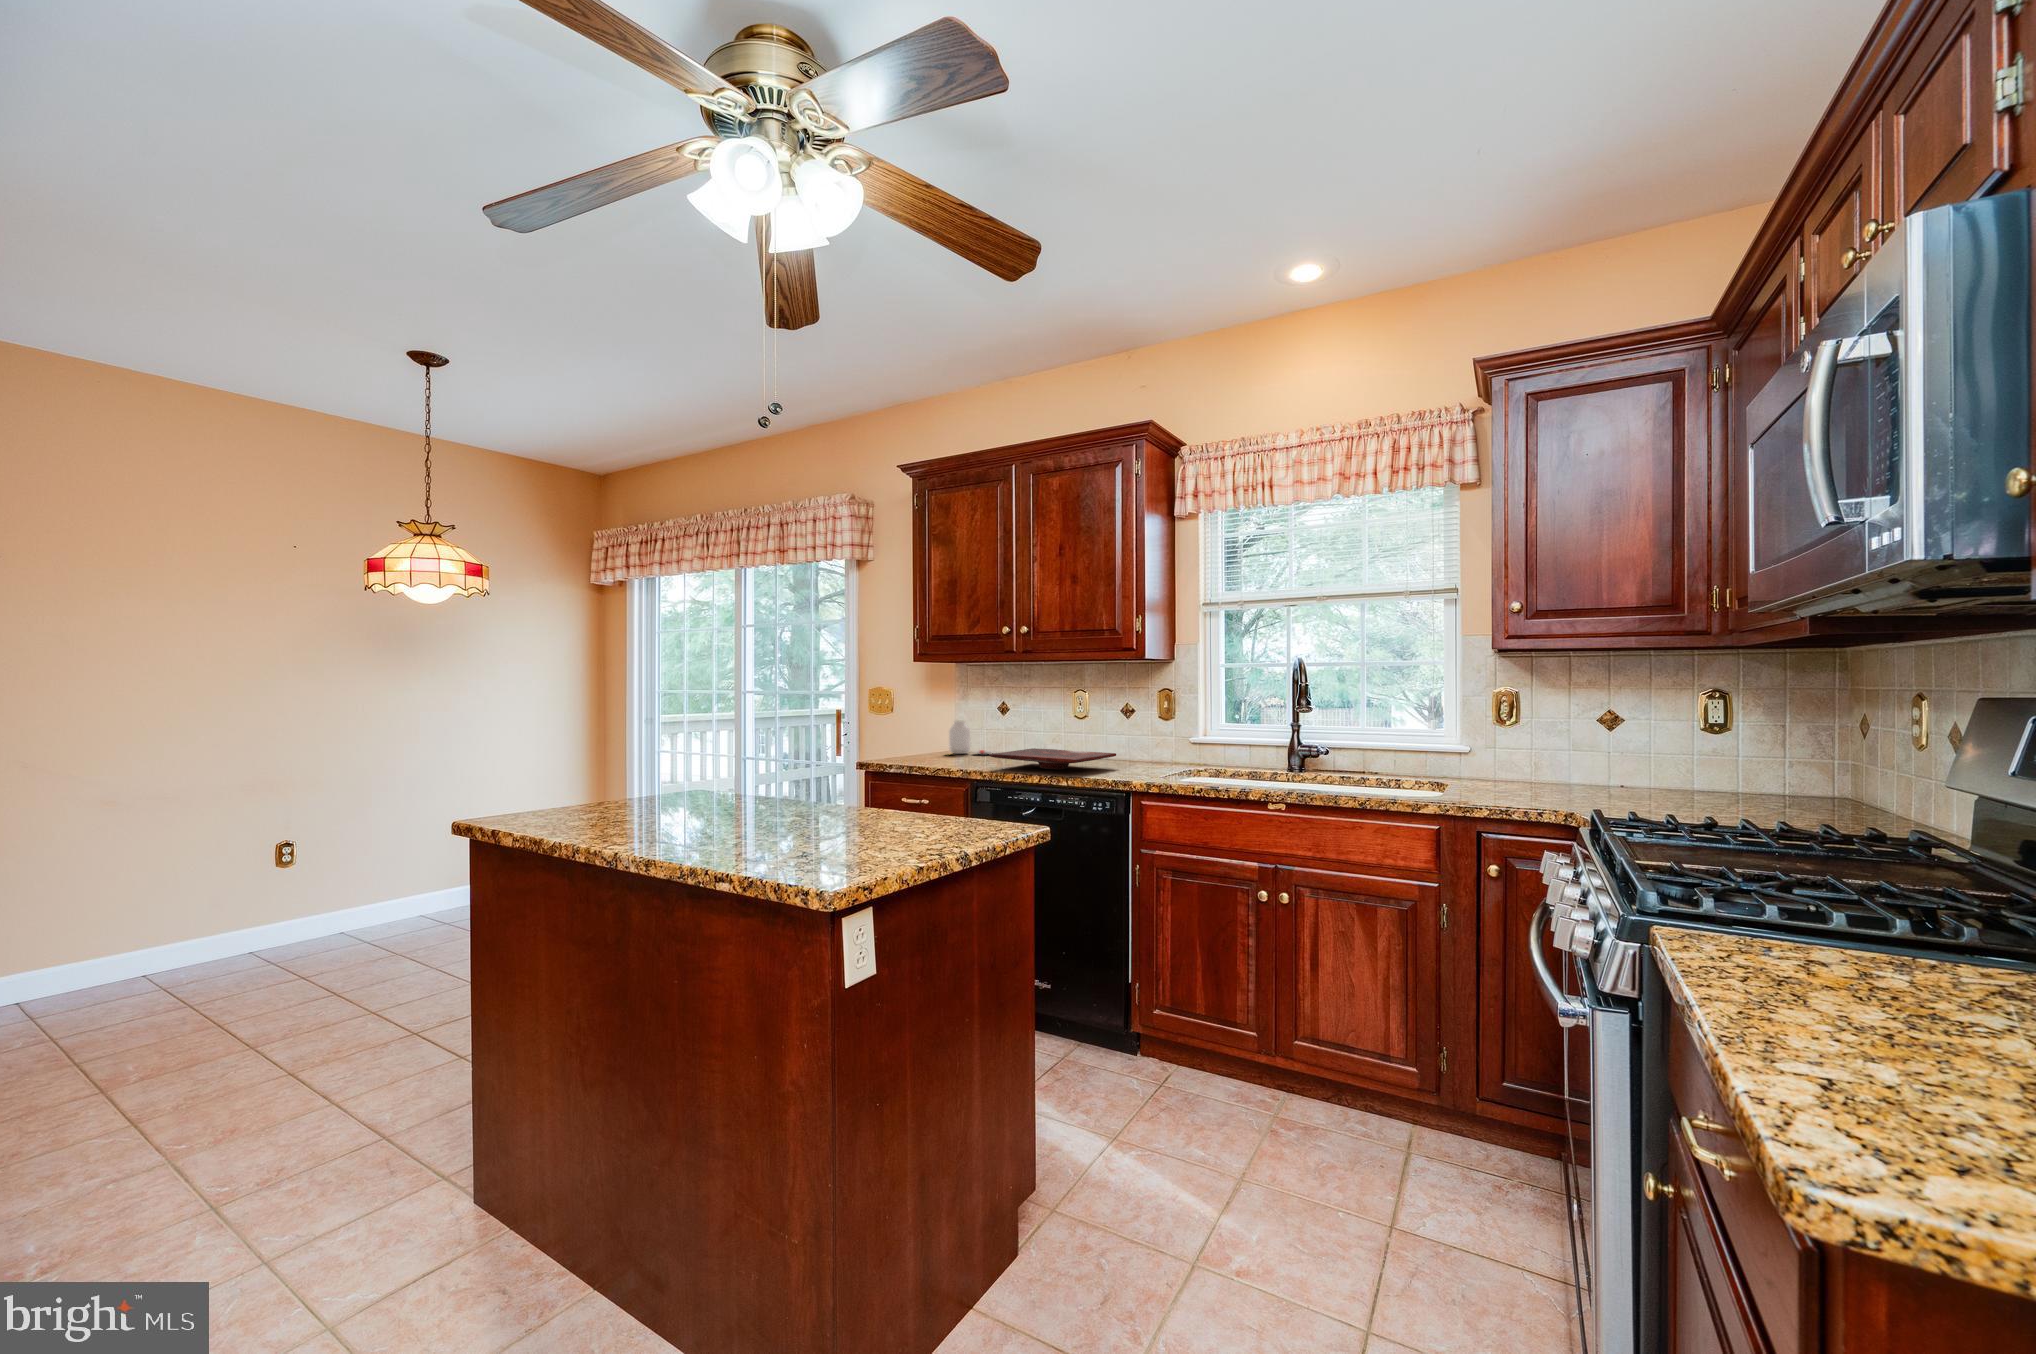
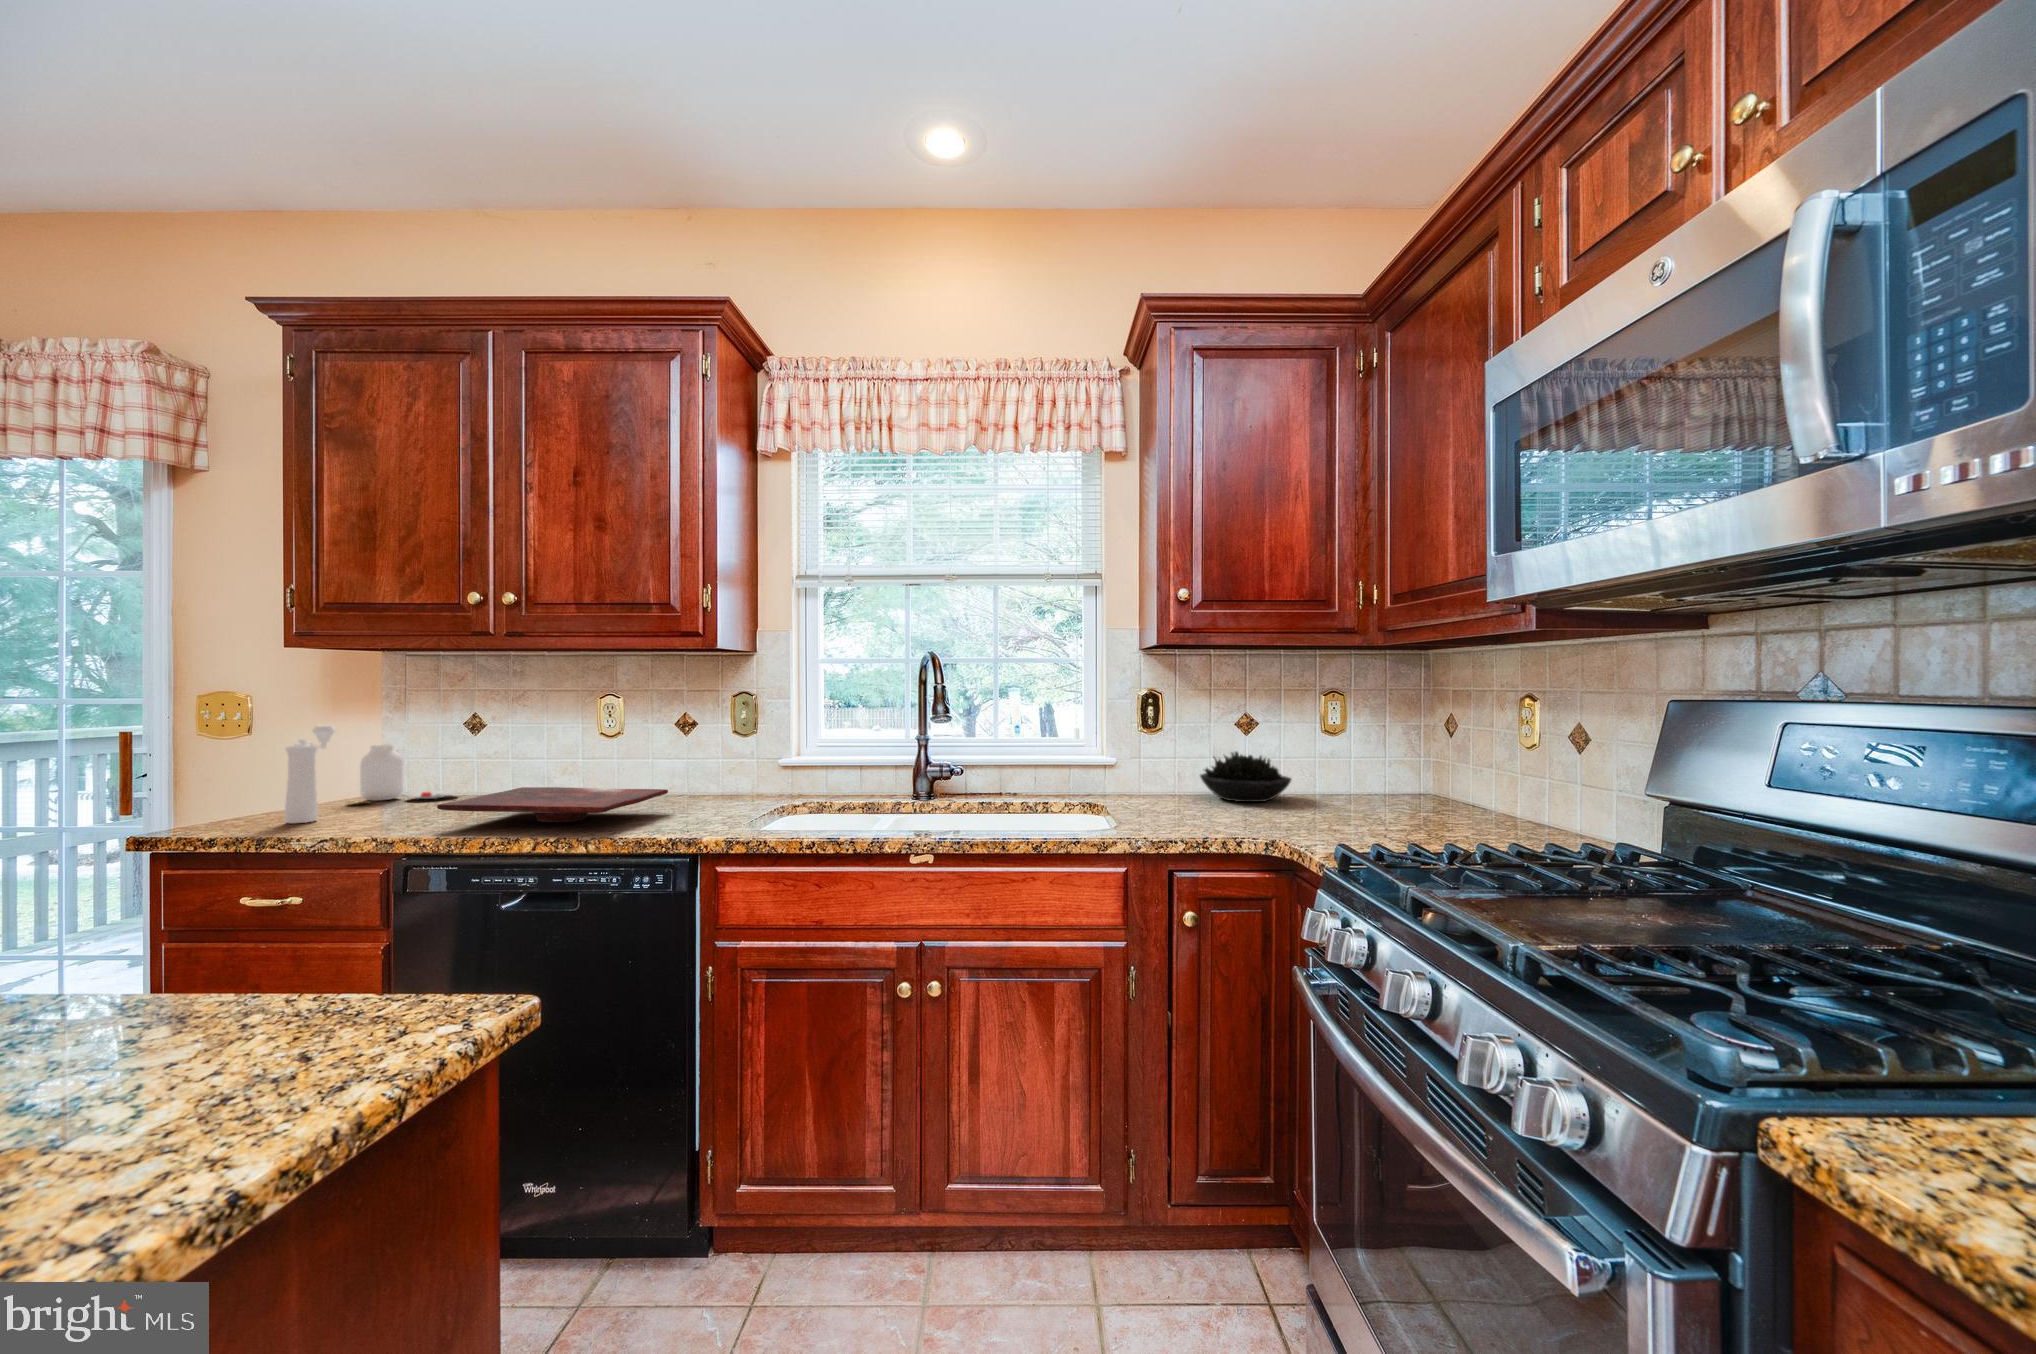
pepper mill: none [918,707,939,762] -> present [285,725,335,823]
succulent plant: none [1554,744,1654,790] -> present [1200,752,1291,802]

